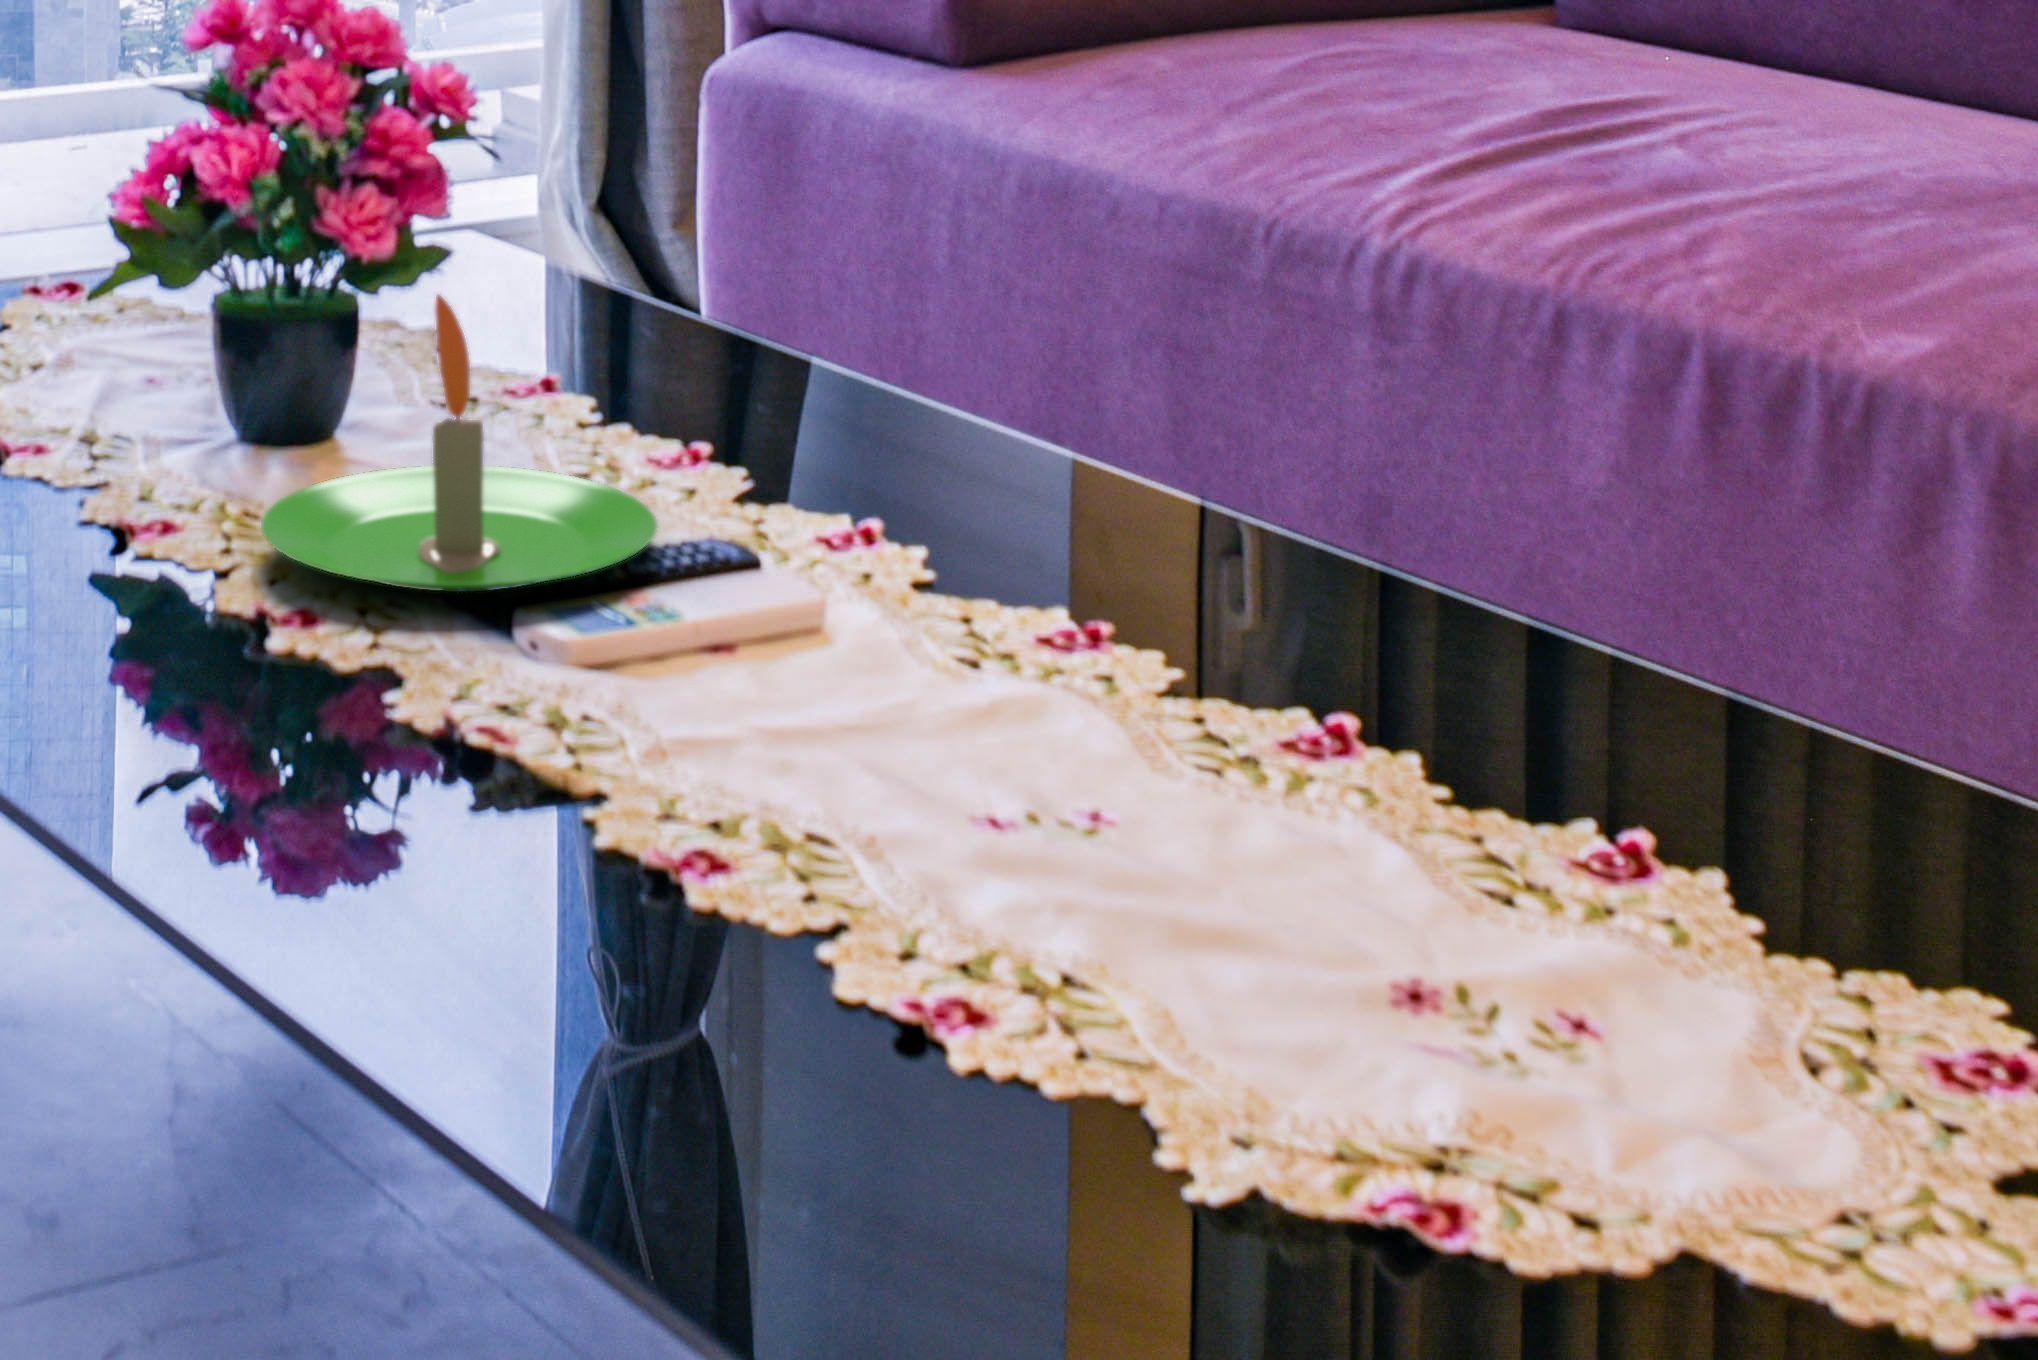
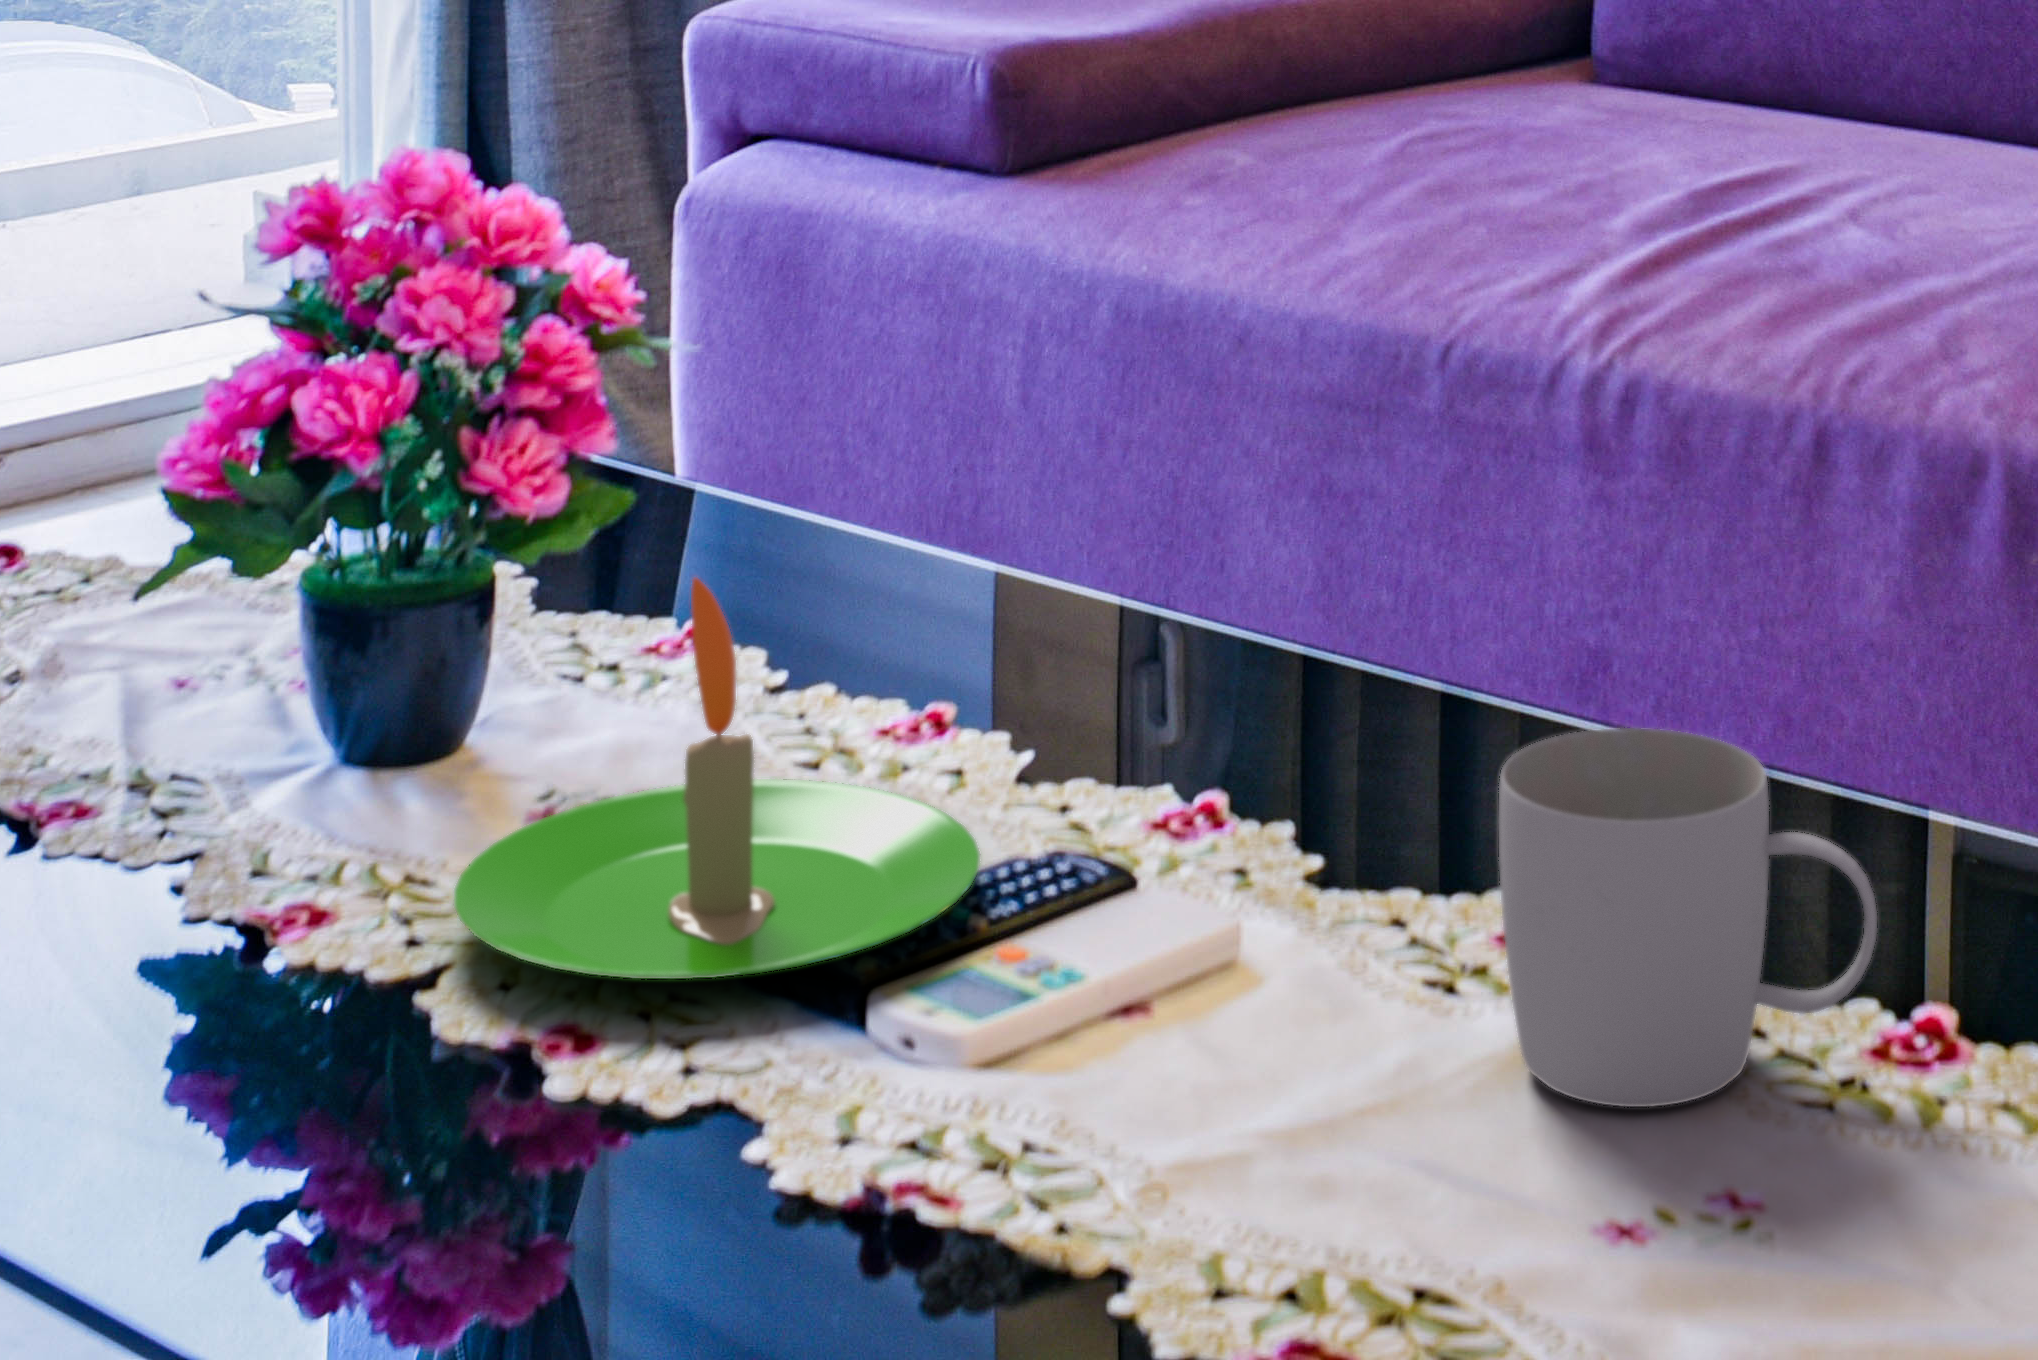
mug: none [965,468,1265,760] -> present [1499,728,1877,1107]

